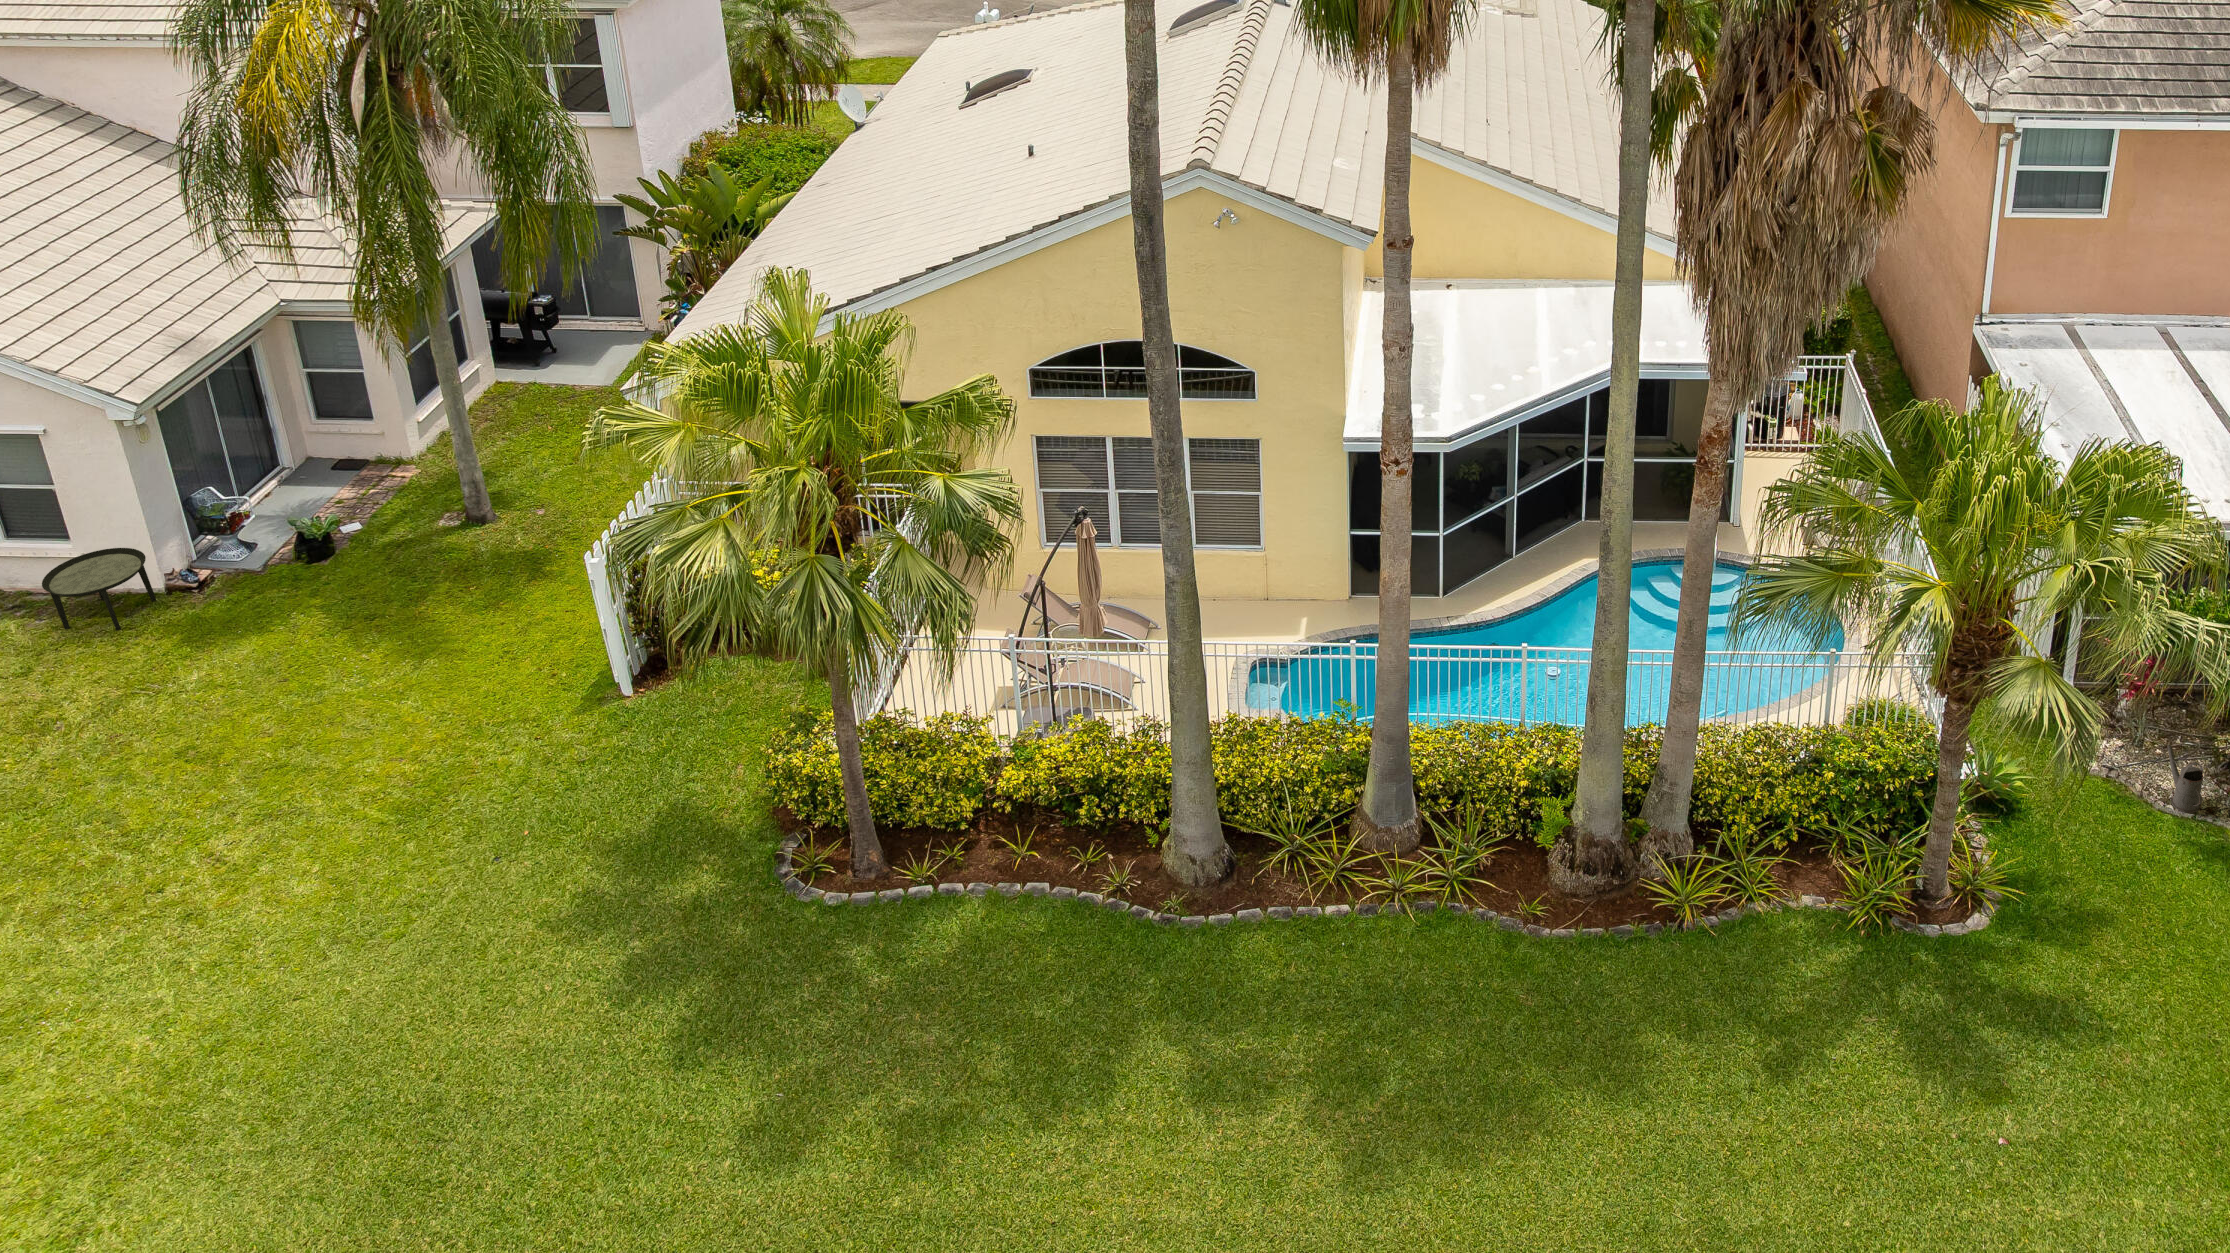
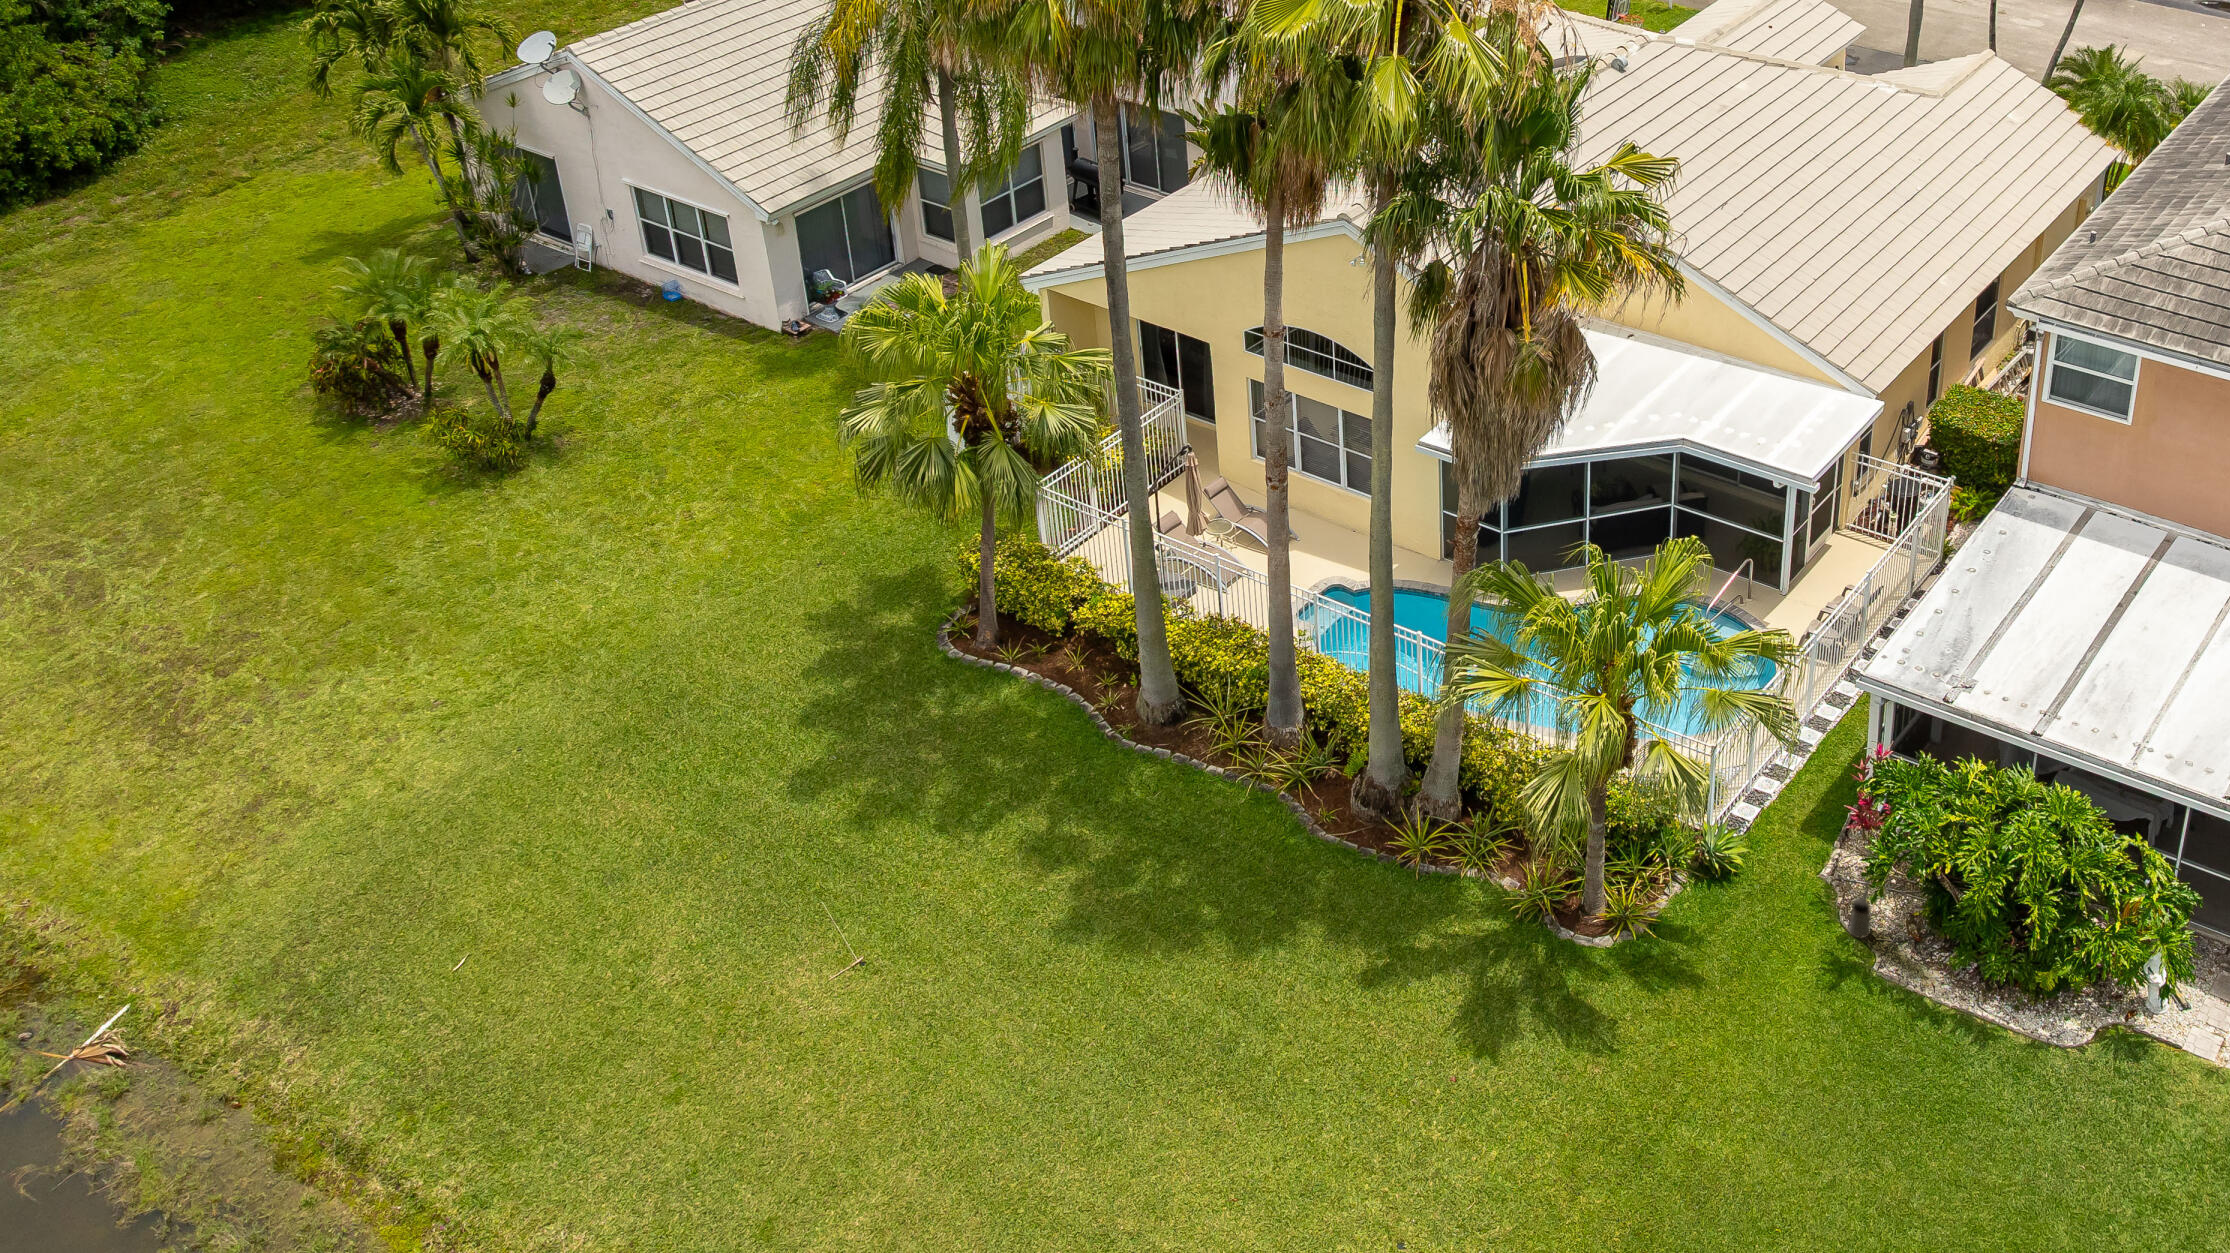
round table: present [42,548,156,631] -> none [710,298,774,353]

